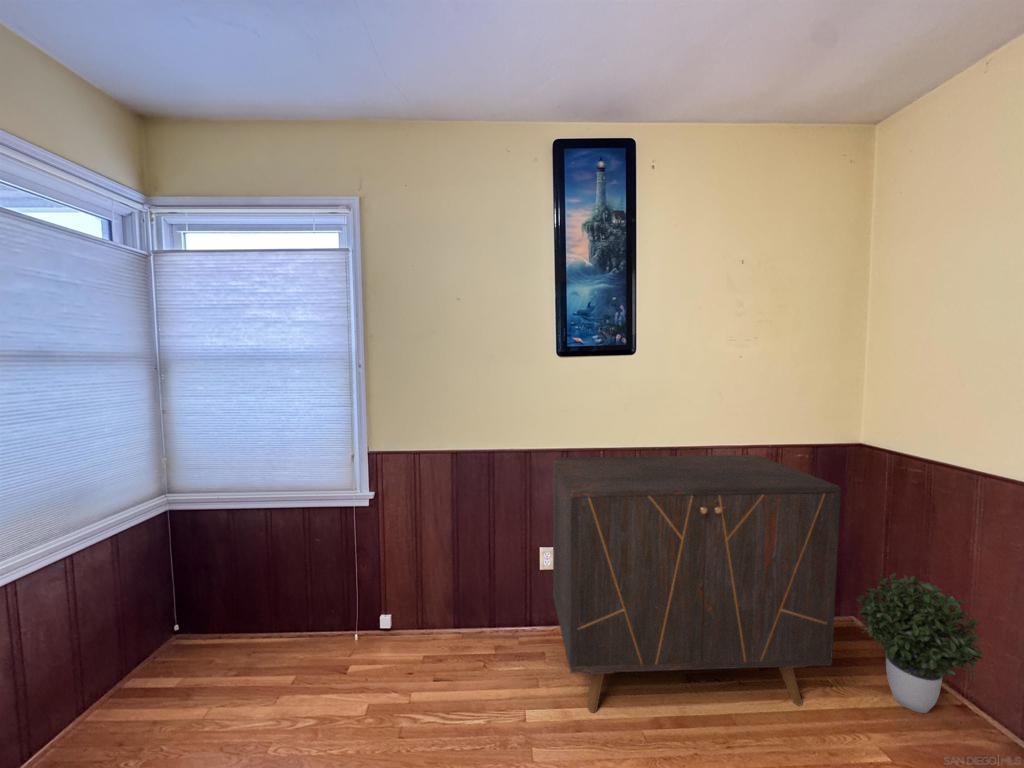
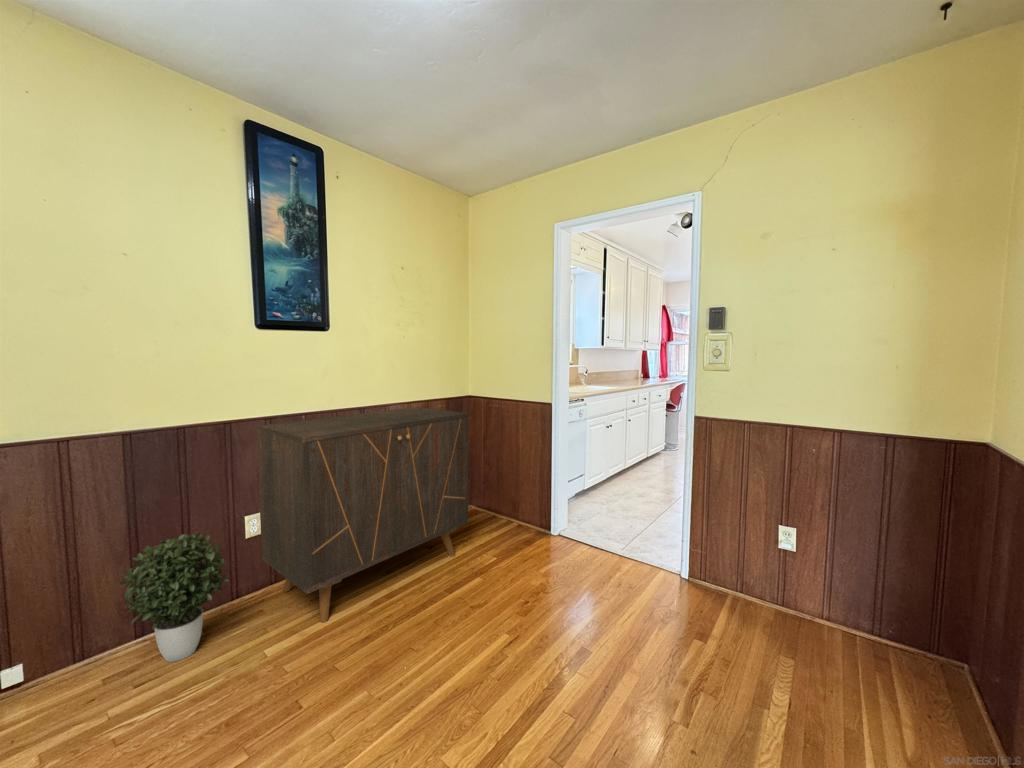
potted plant: present [856,573,984,713] -> present [120,533,229,662]

